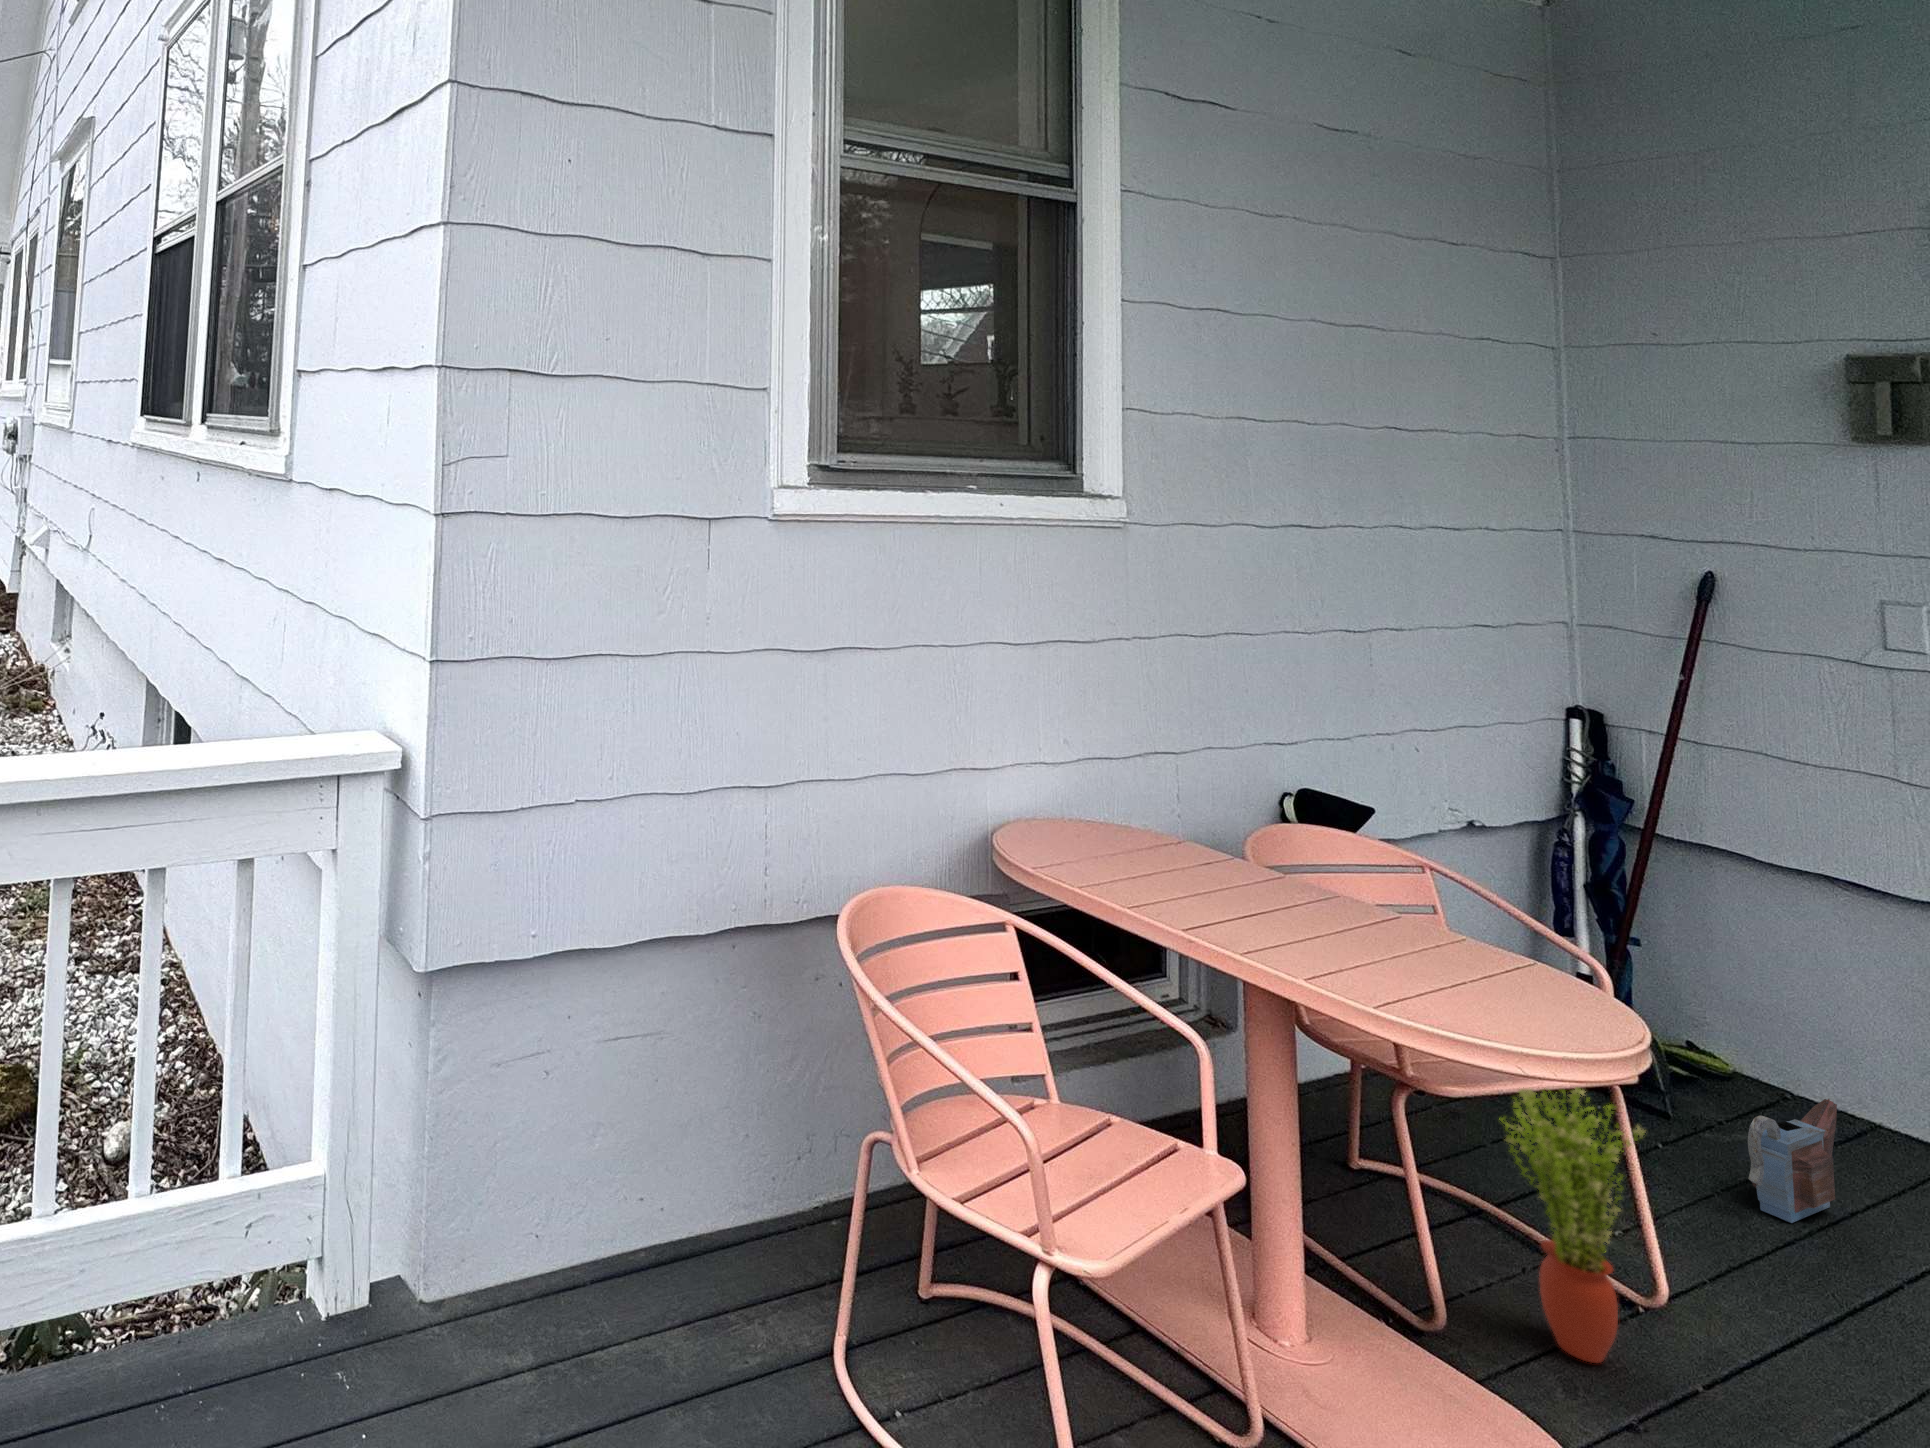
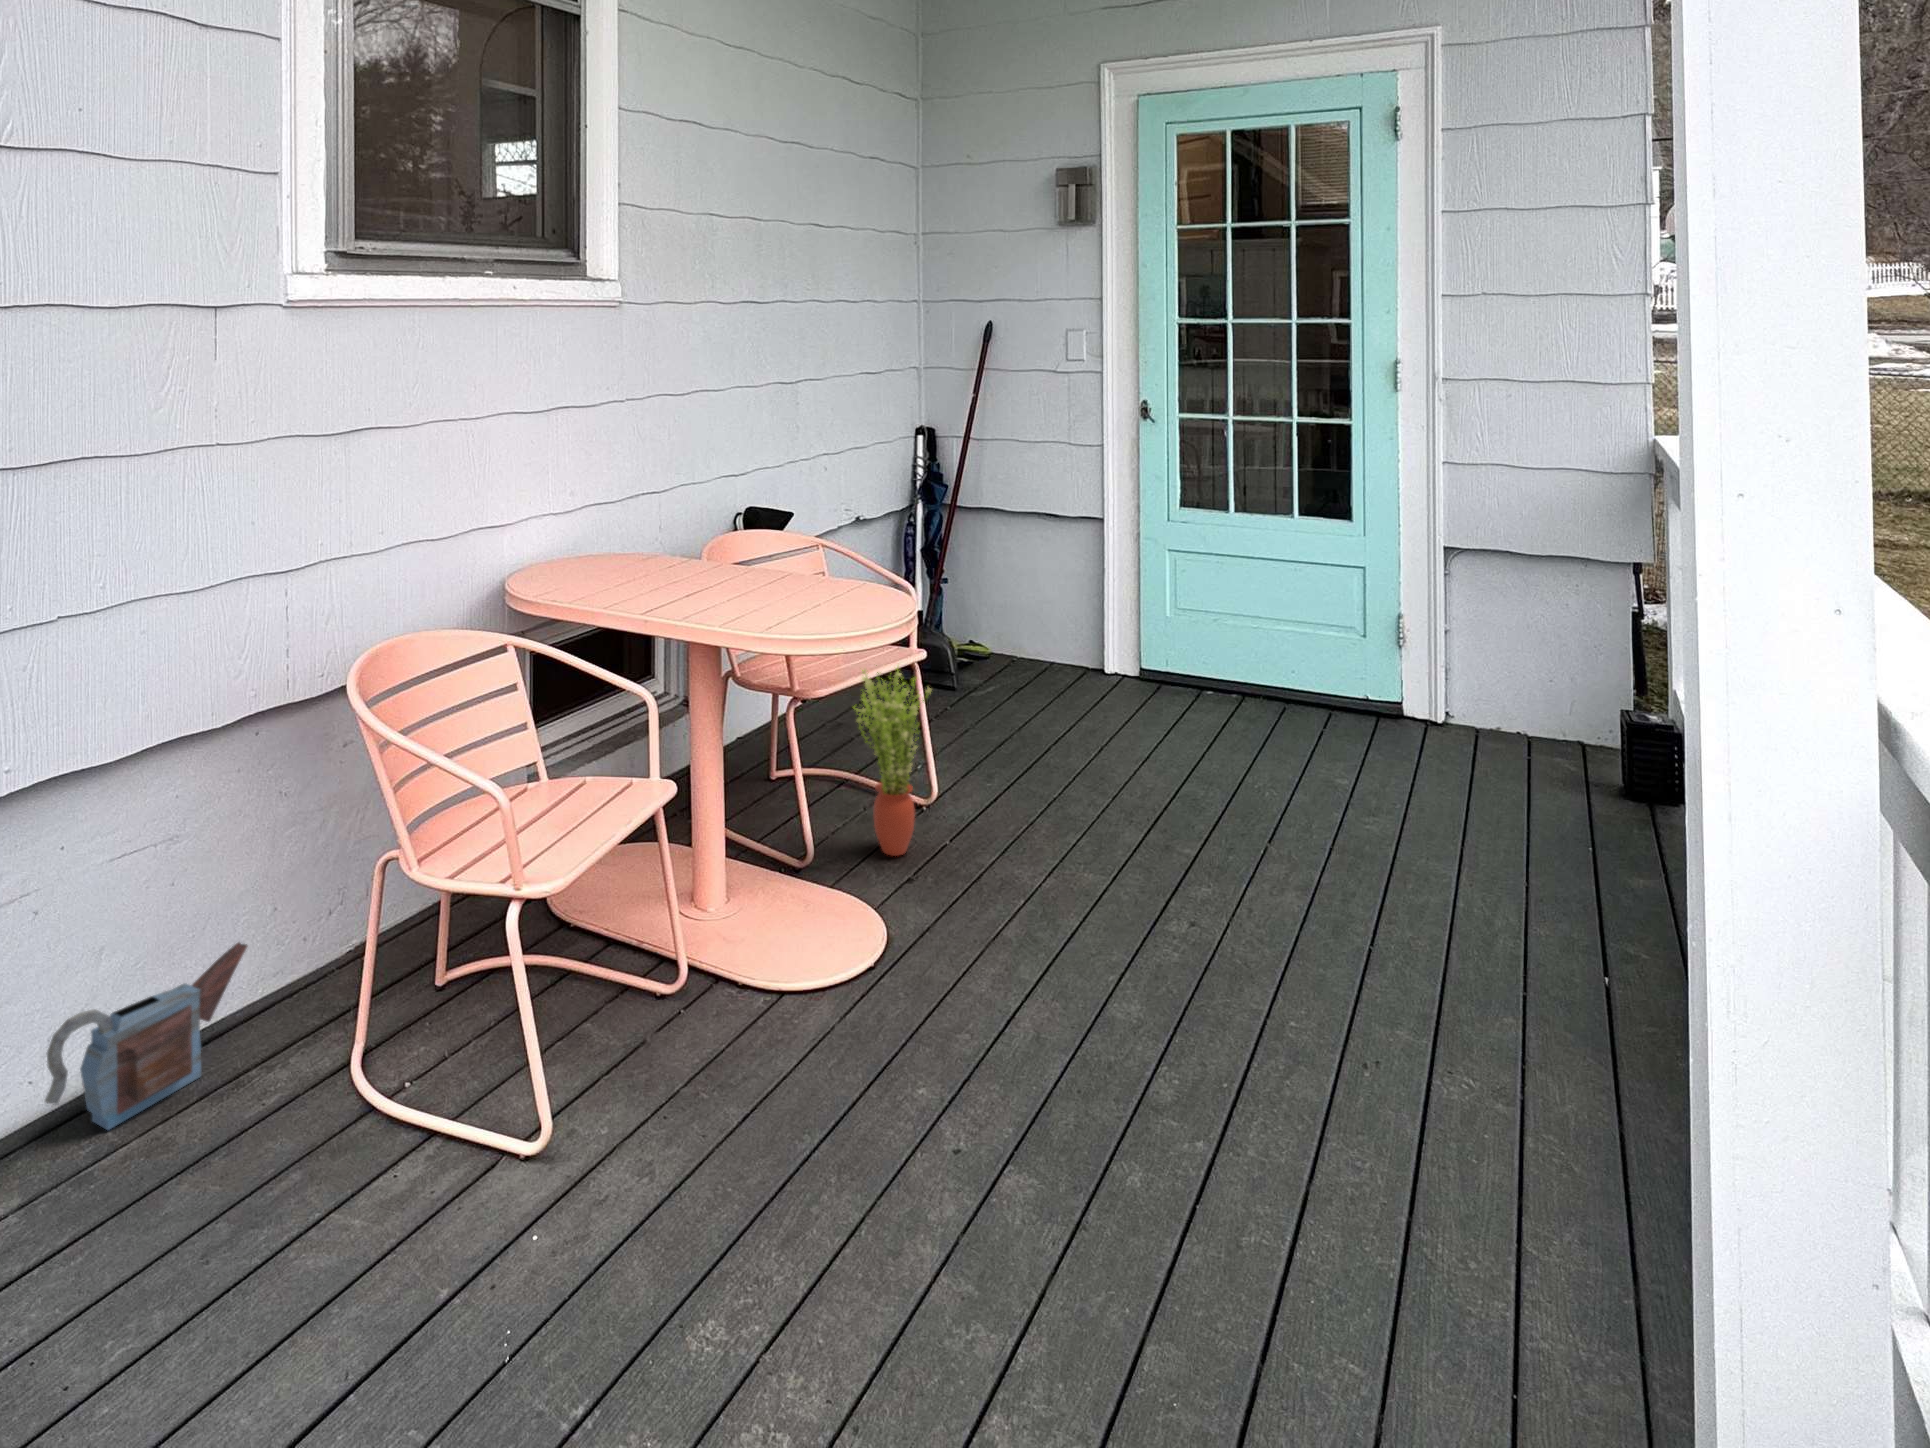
watering can: present [1748,1099,1837,1223] -> present [45,942,247,1130]

